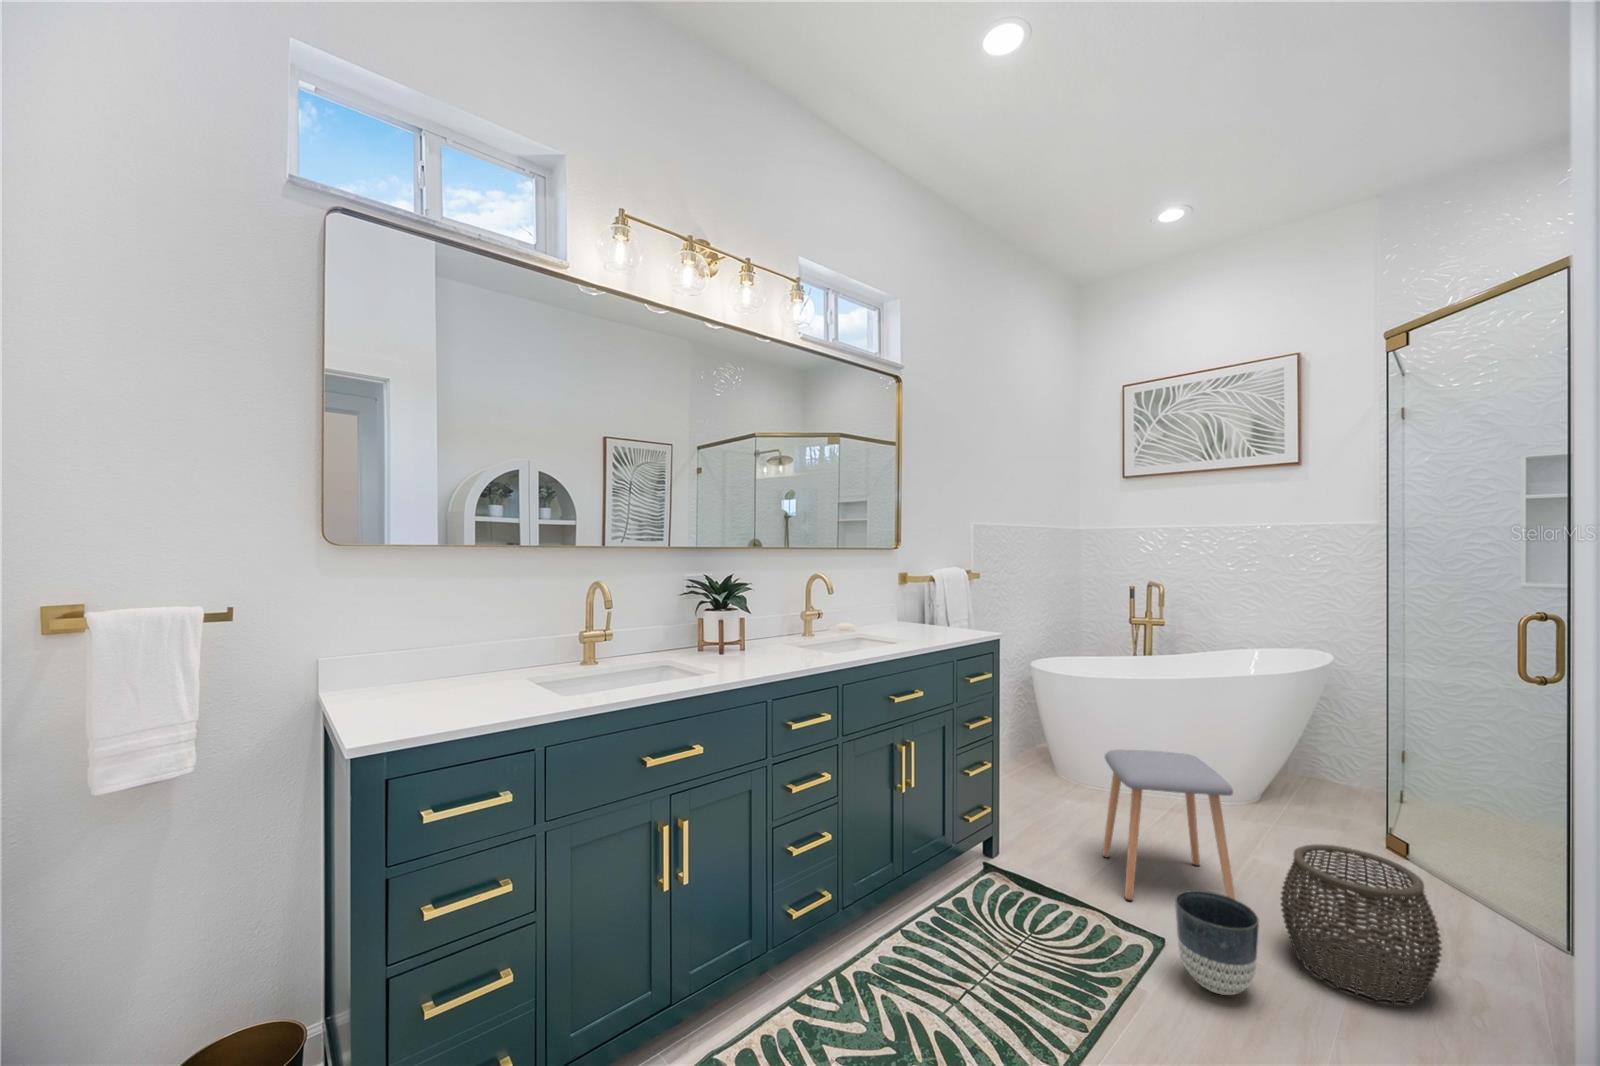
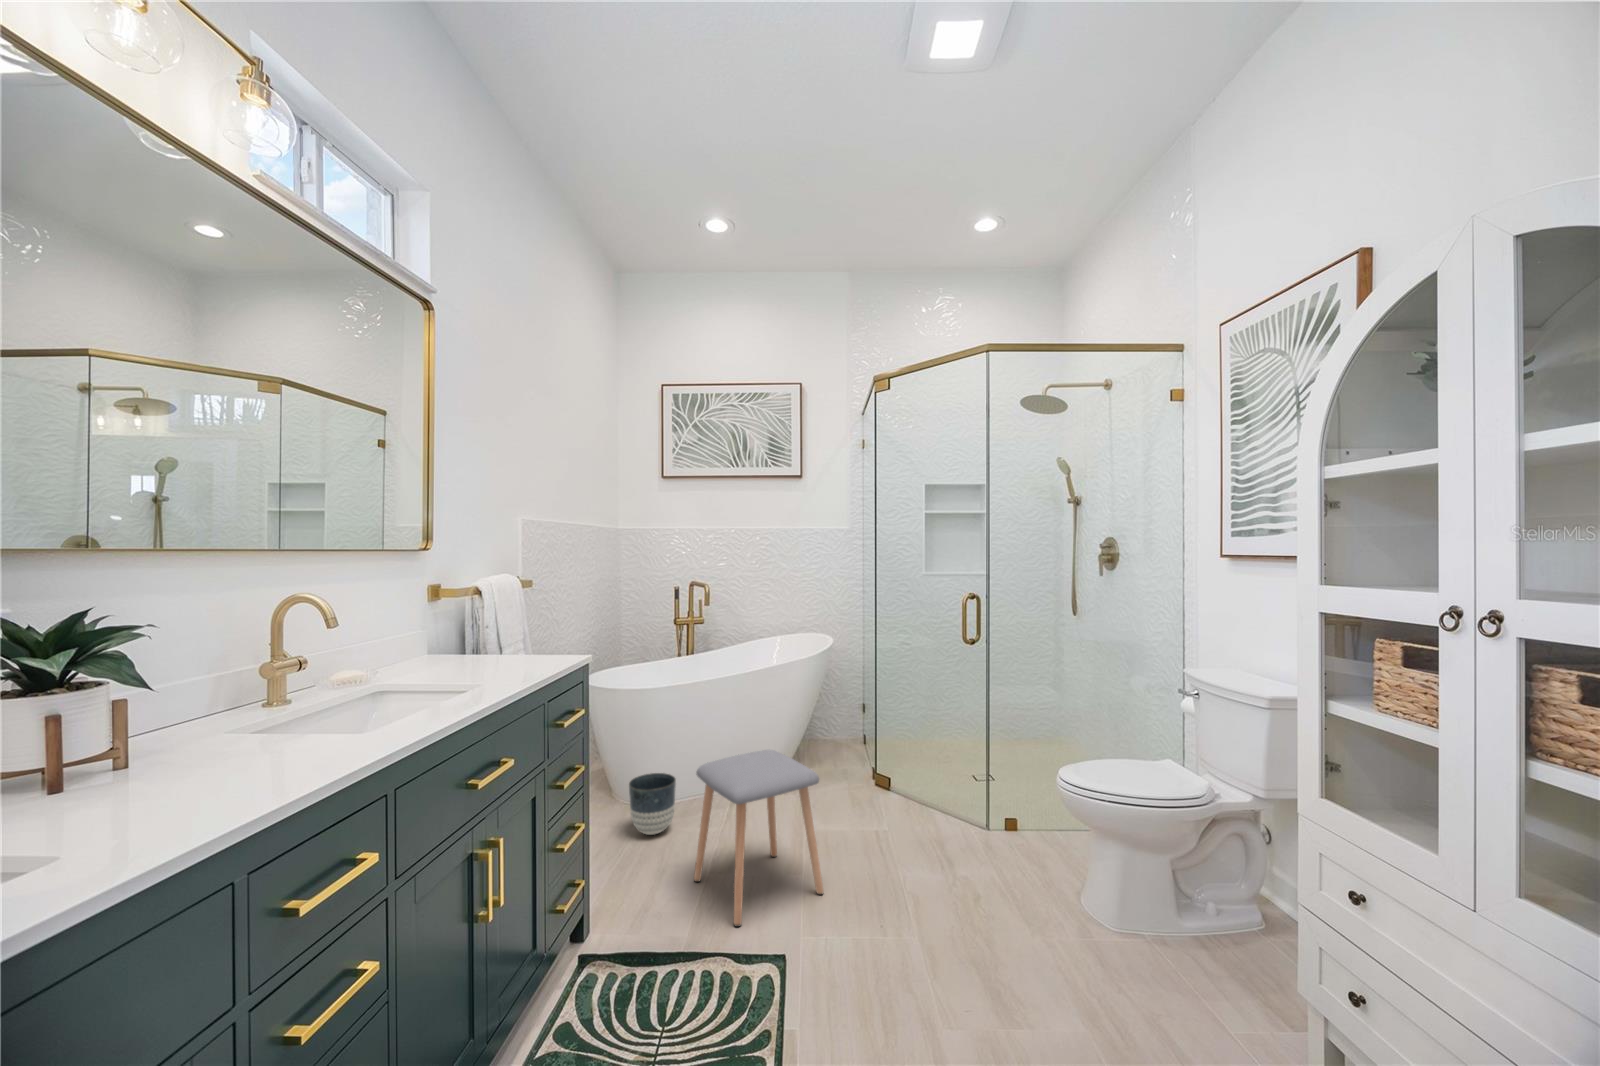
woven basket: present [1280,844,1442,1003] -> none [867,803,976,937]
planter: present [1175,890,1259,995] -> present [629,773,676,835]

